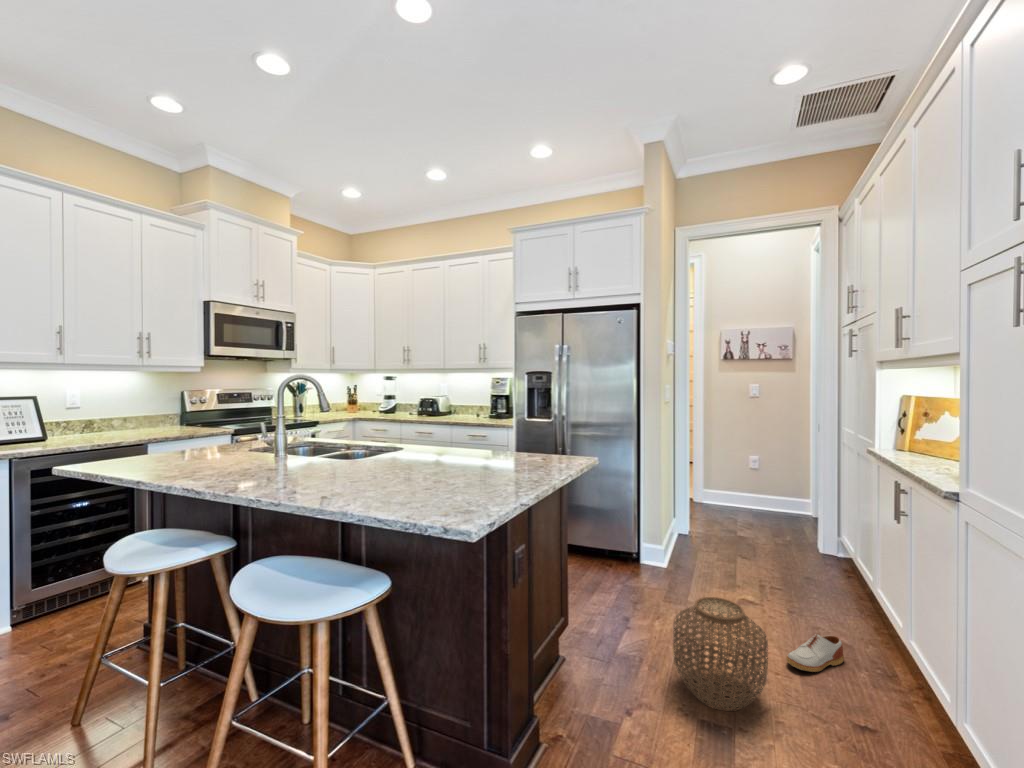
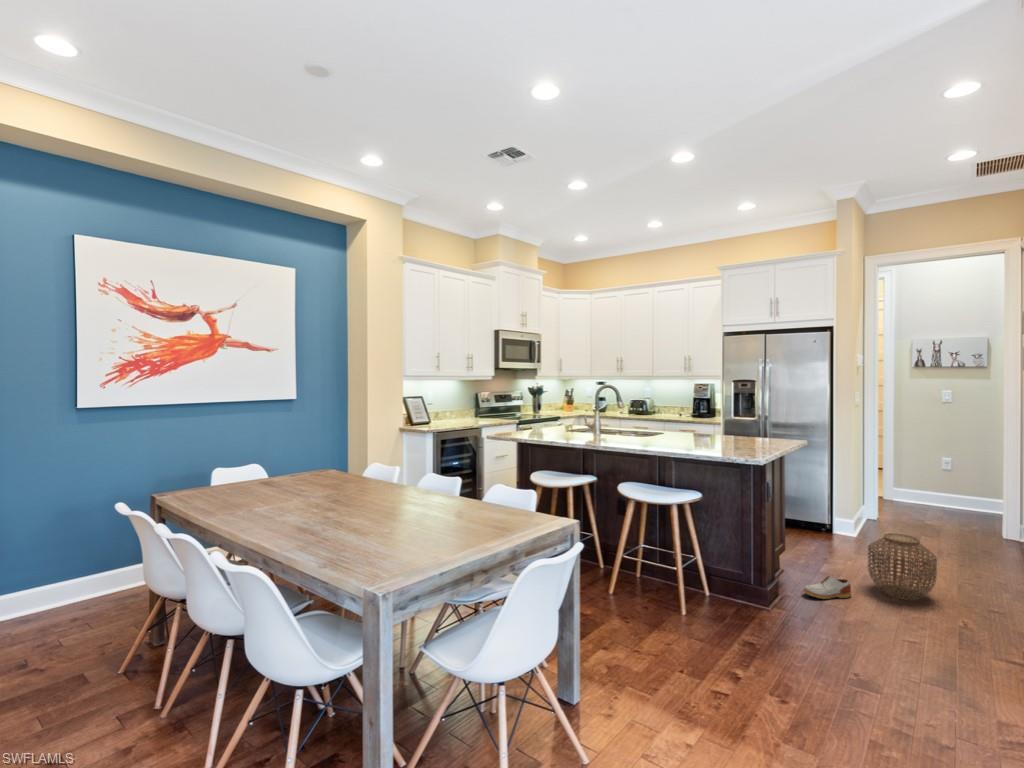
shoe: present [786,634,844,672] -> present [803,576,851,599]

